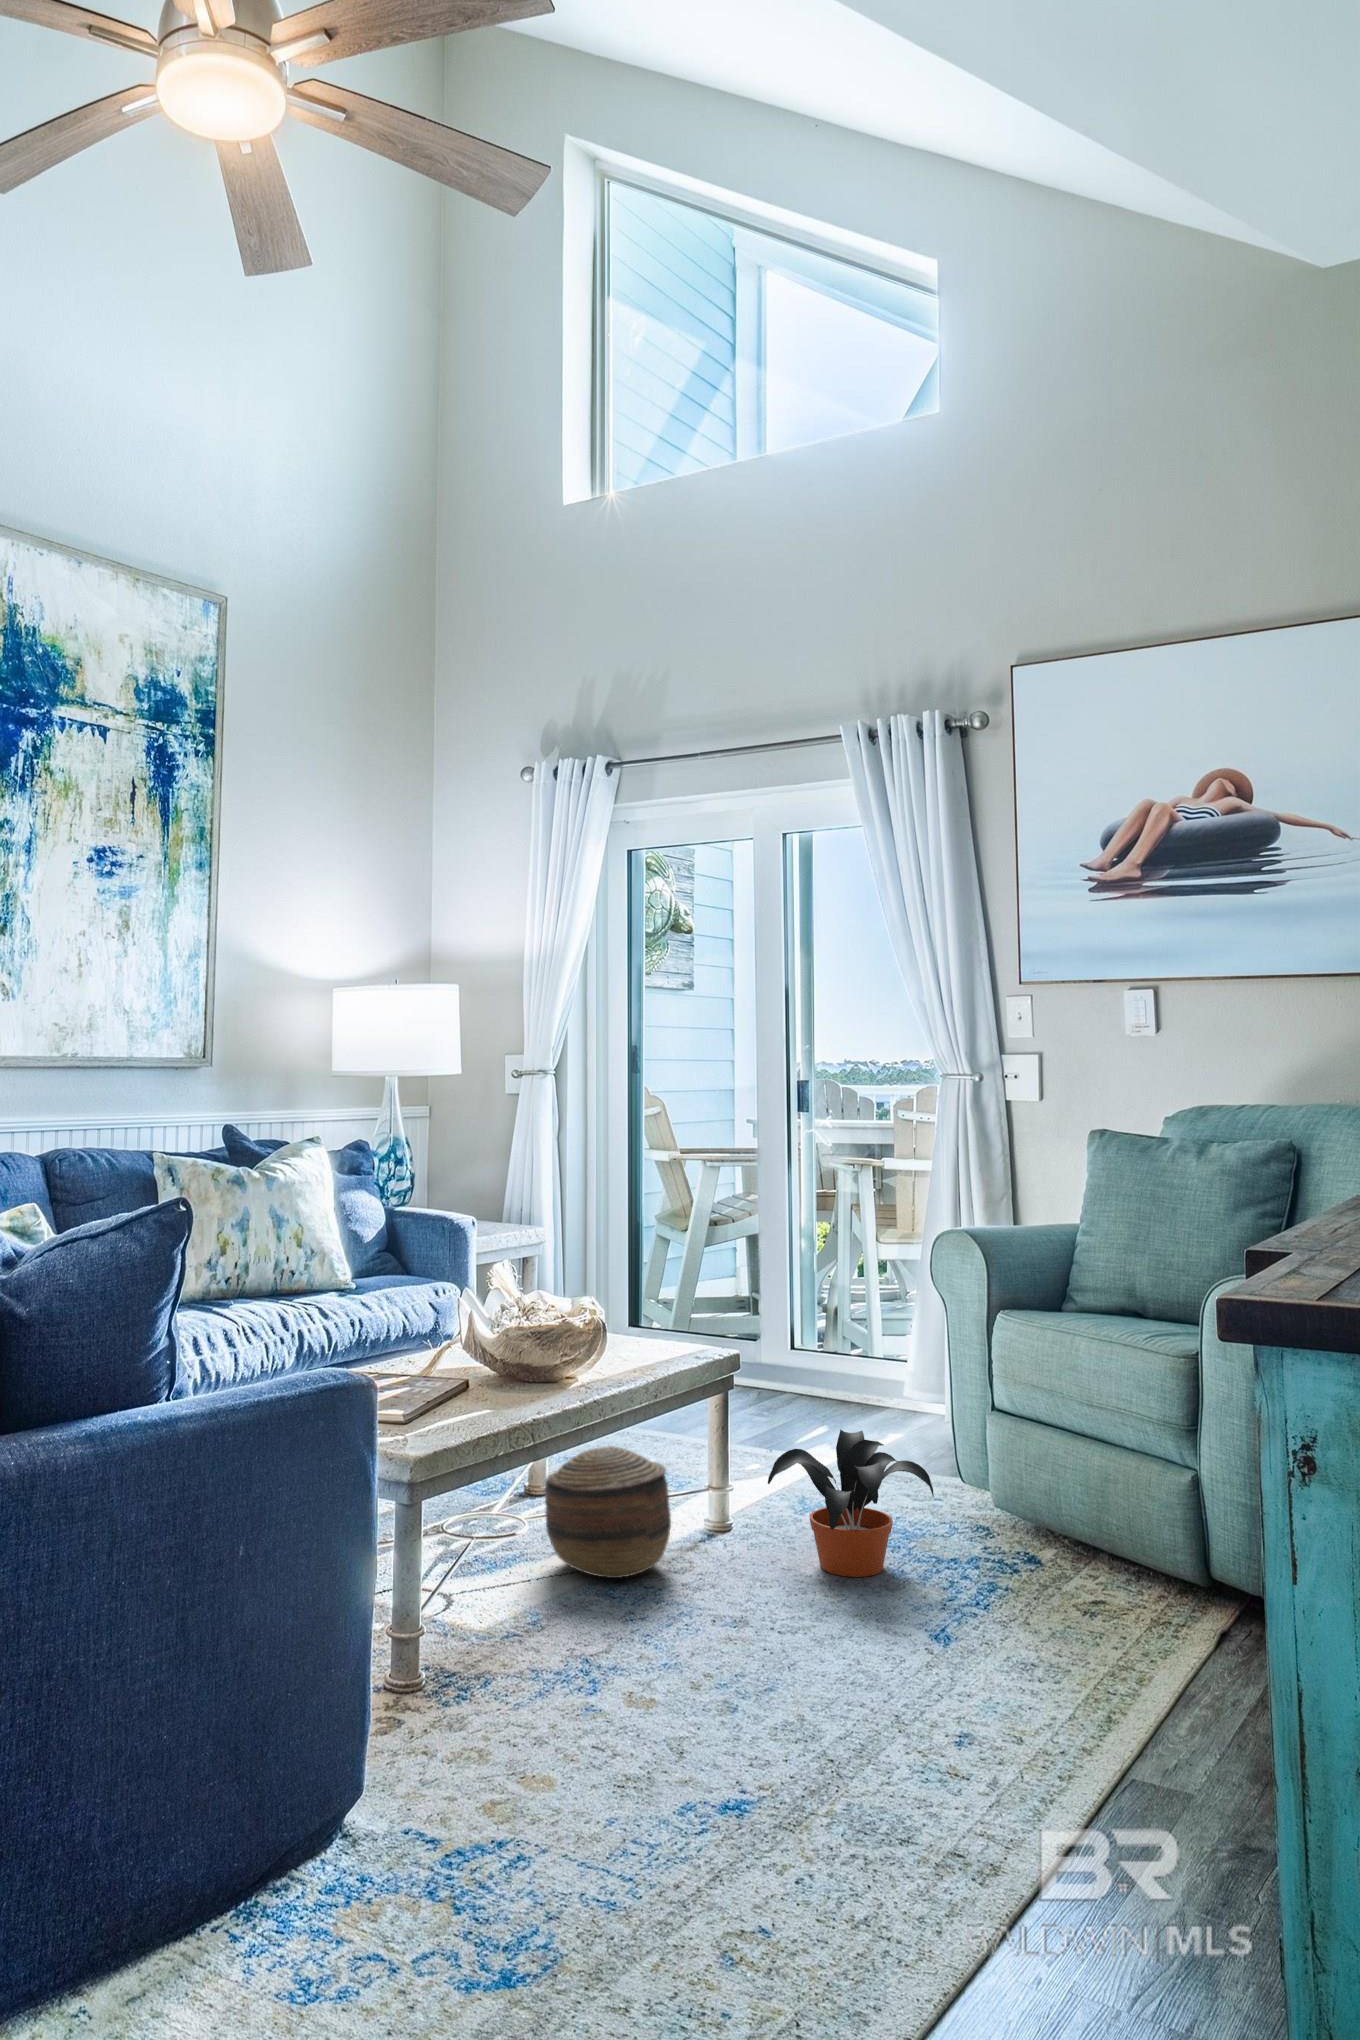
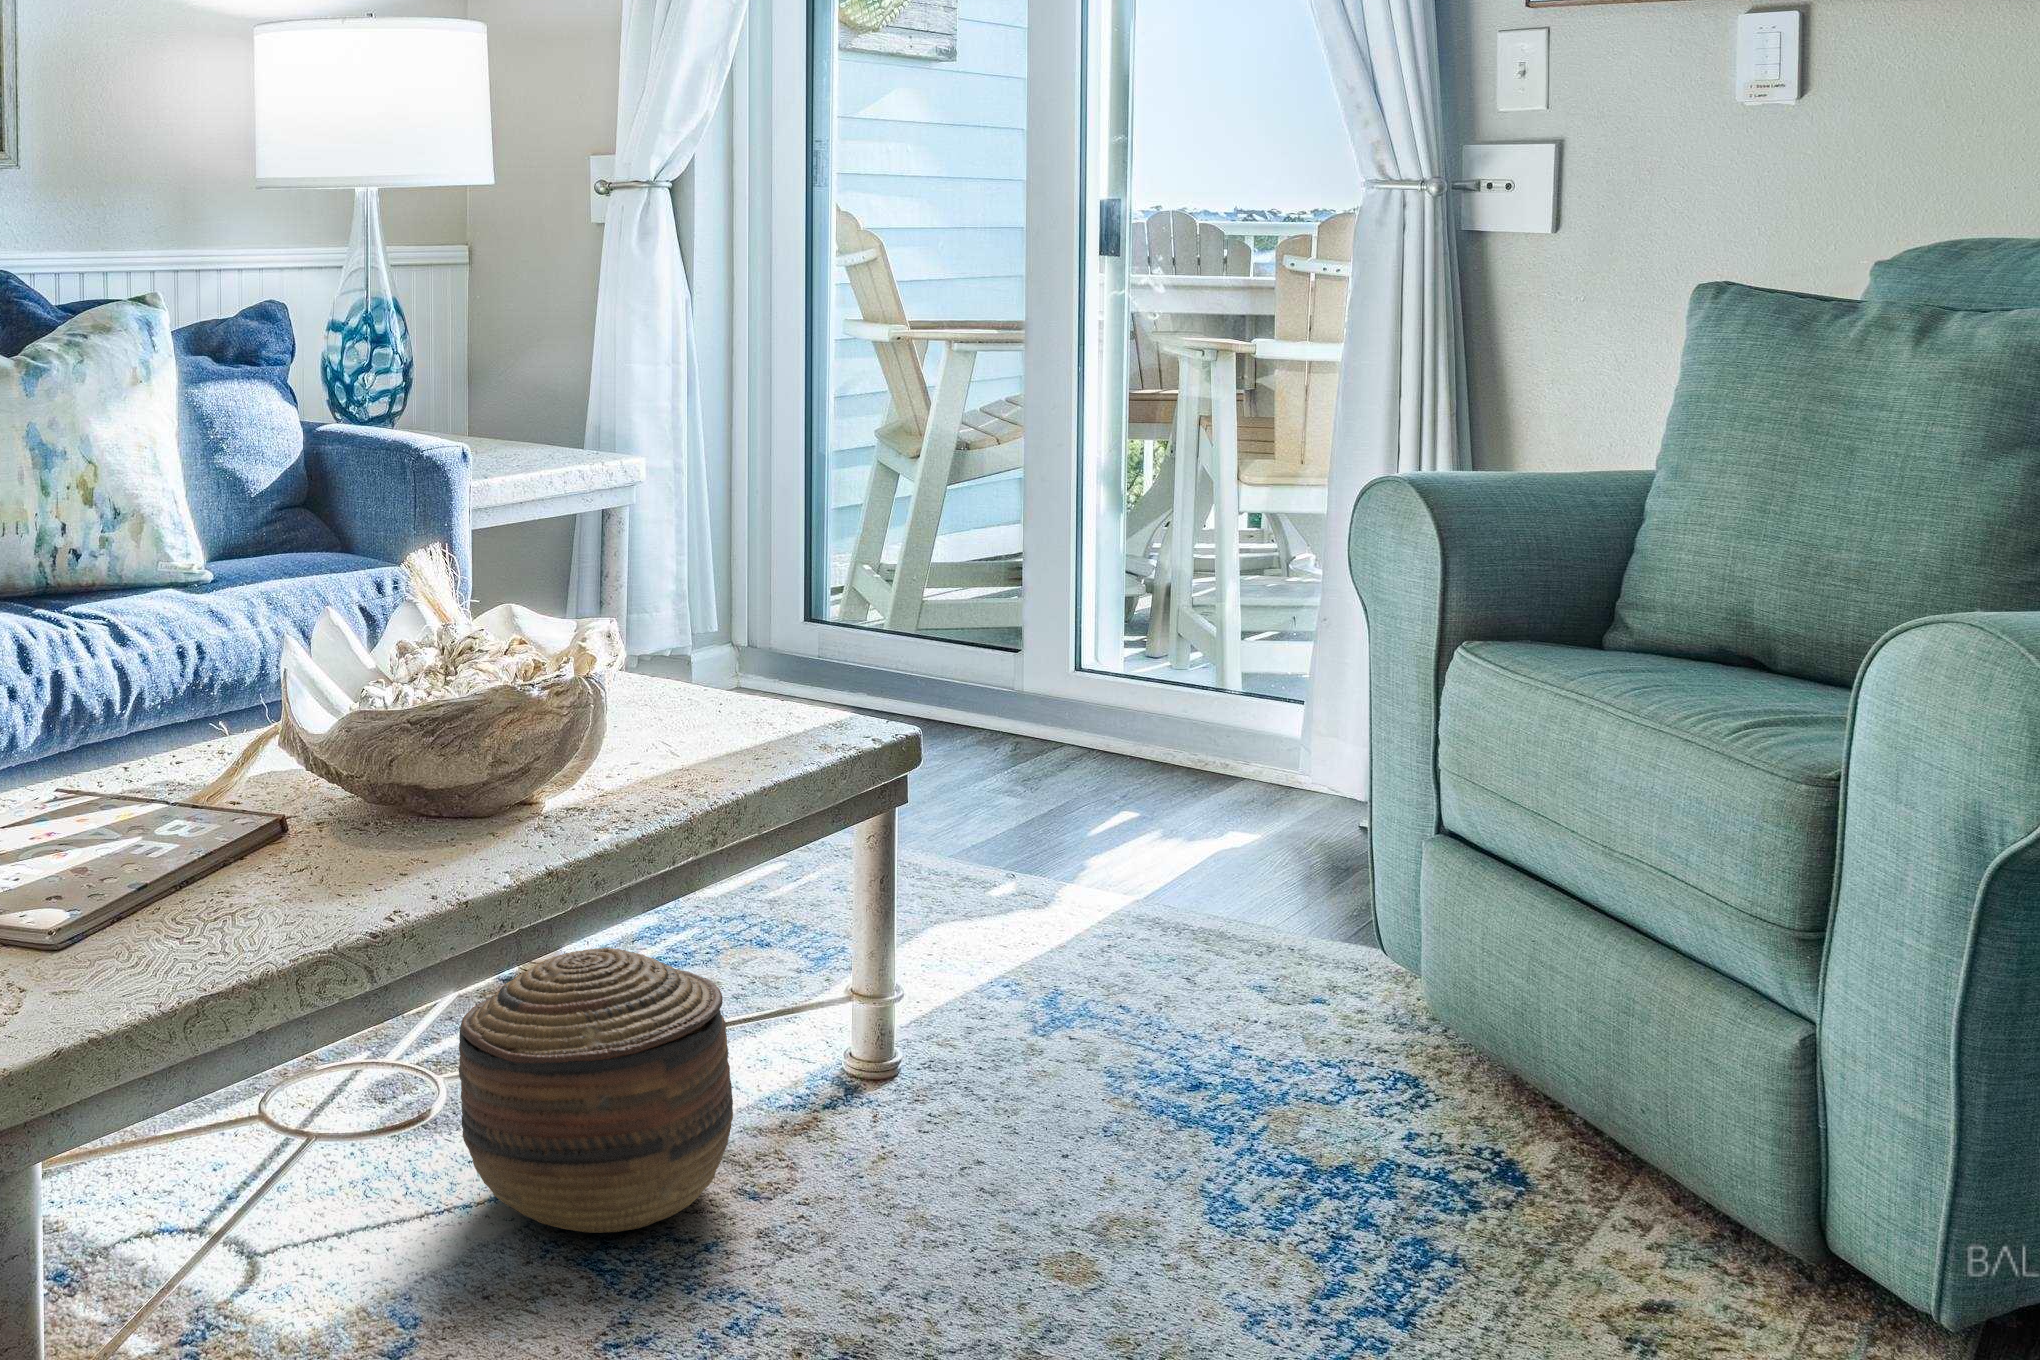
potted plant: present [768,1429,934,1577] -> none [940,908,1303,1234]

